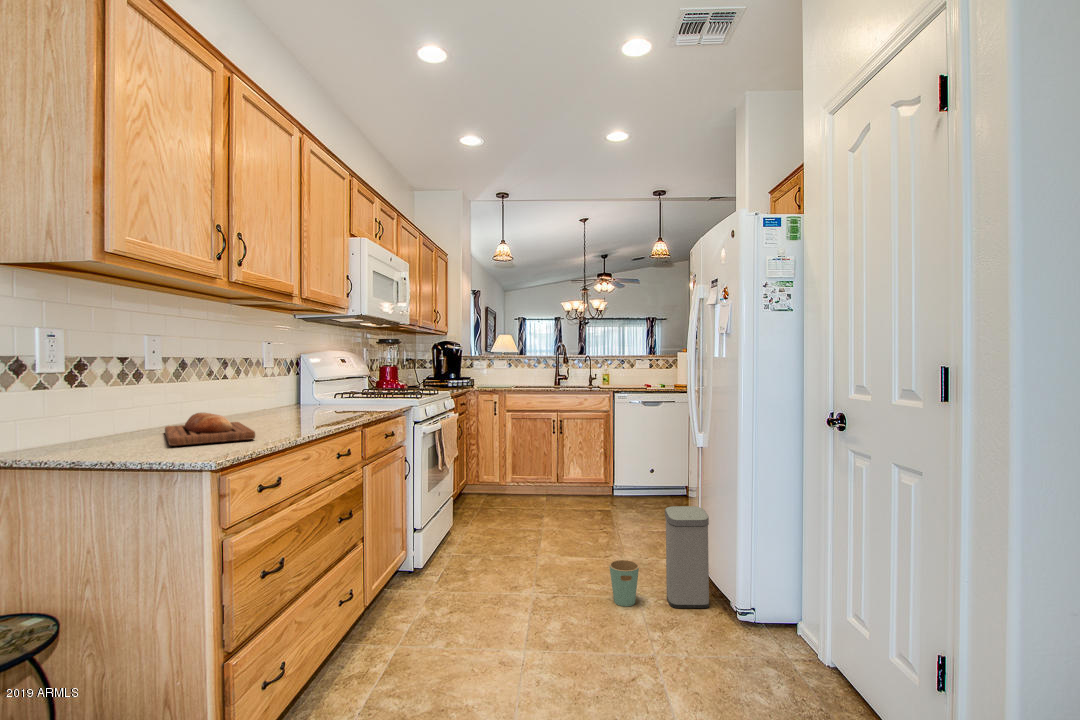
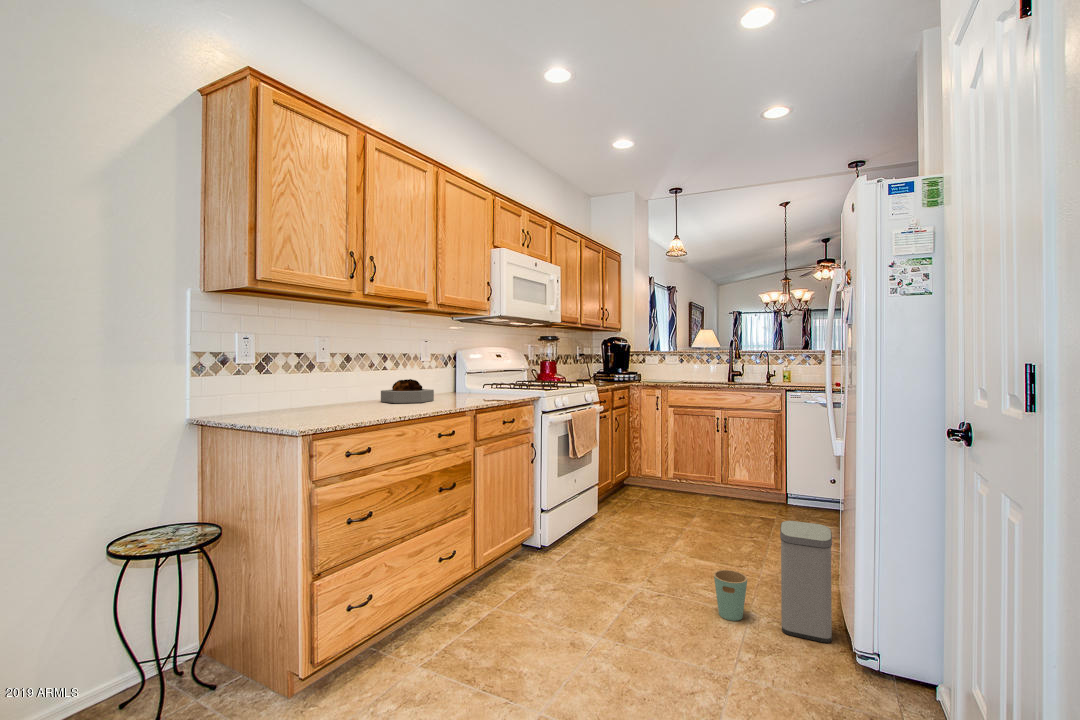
decorative bowl: none [233,387,303,420] -> present [381,379,434,403]
bread loaf: present [165,413,255,446] -> none [300,395,370,418]

